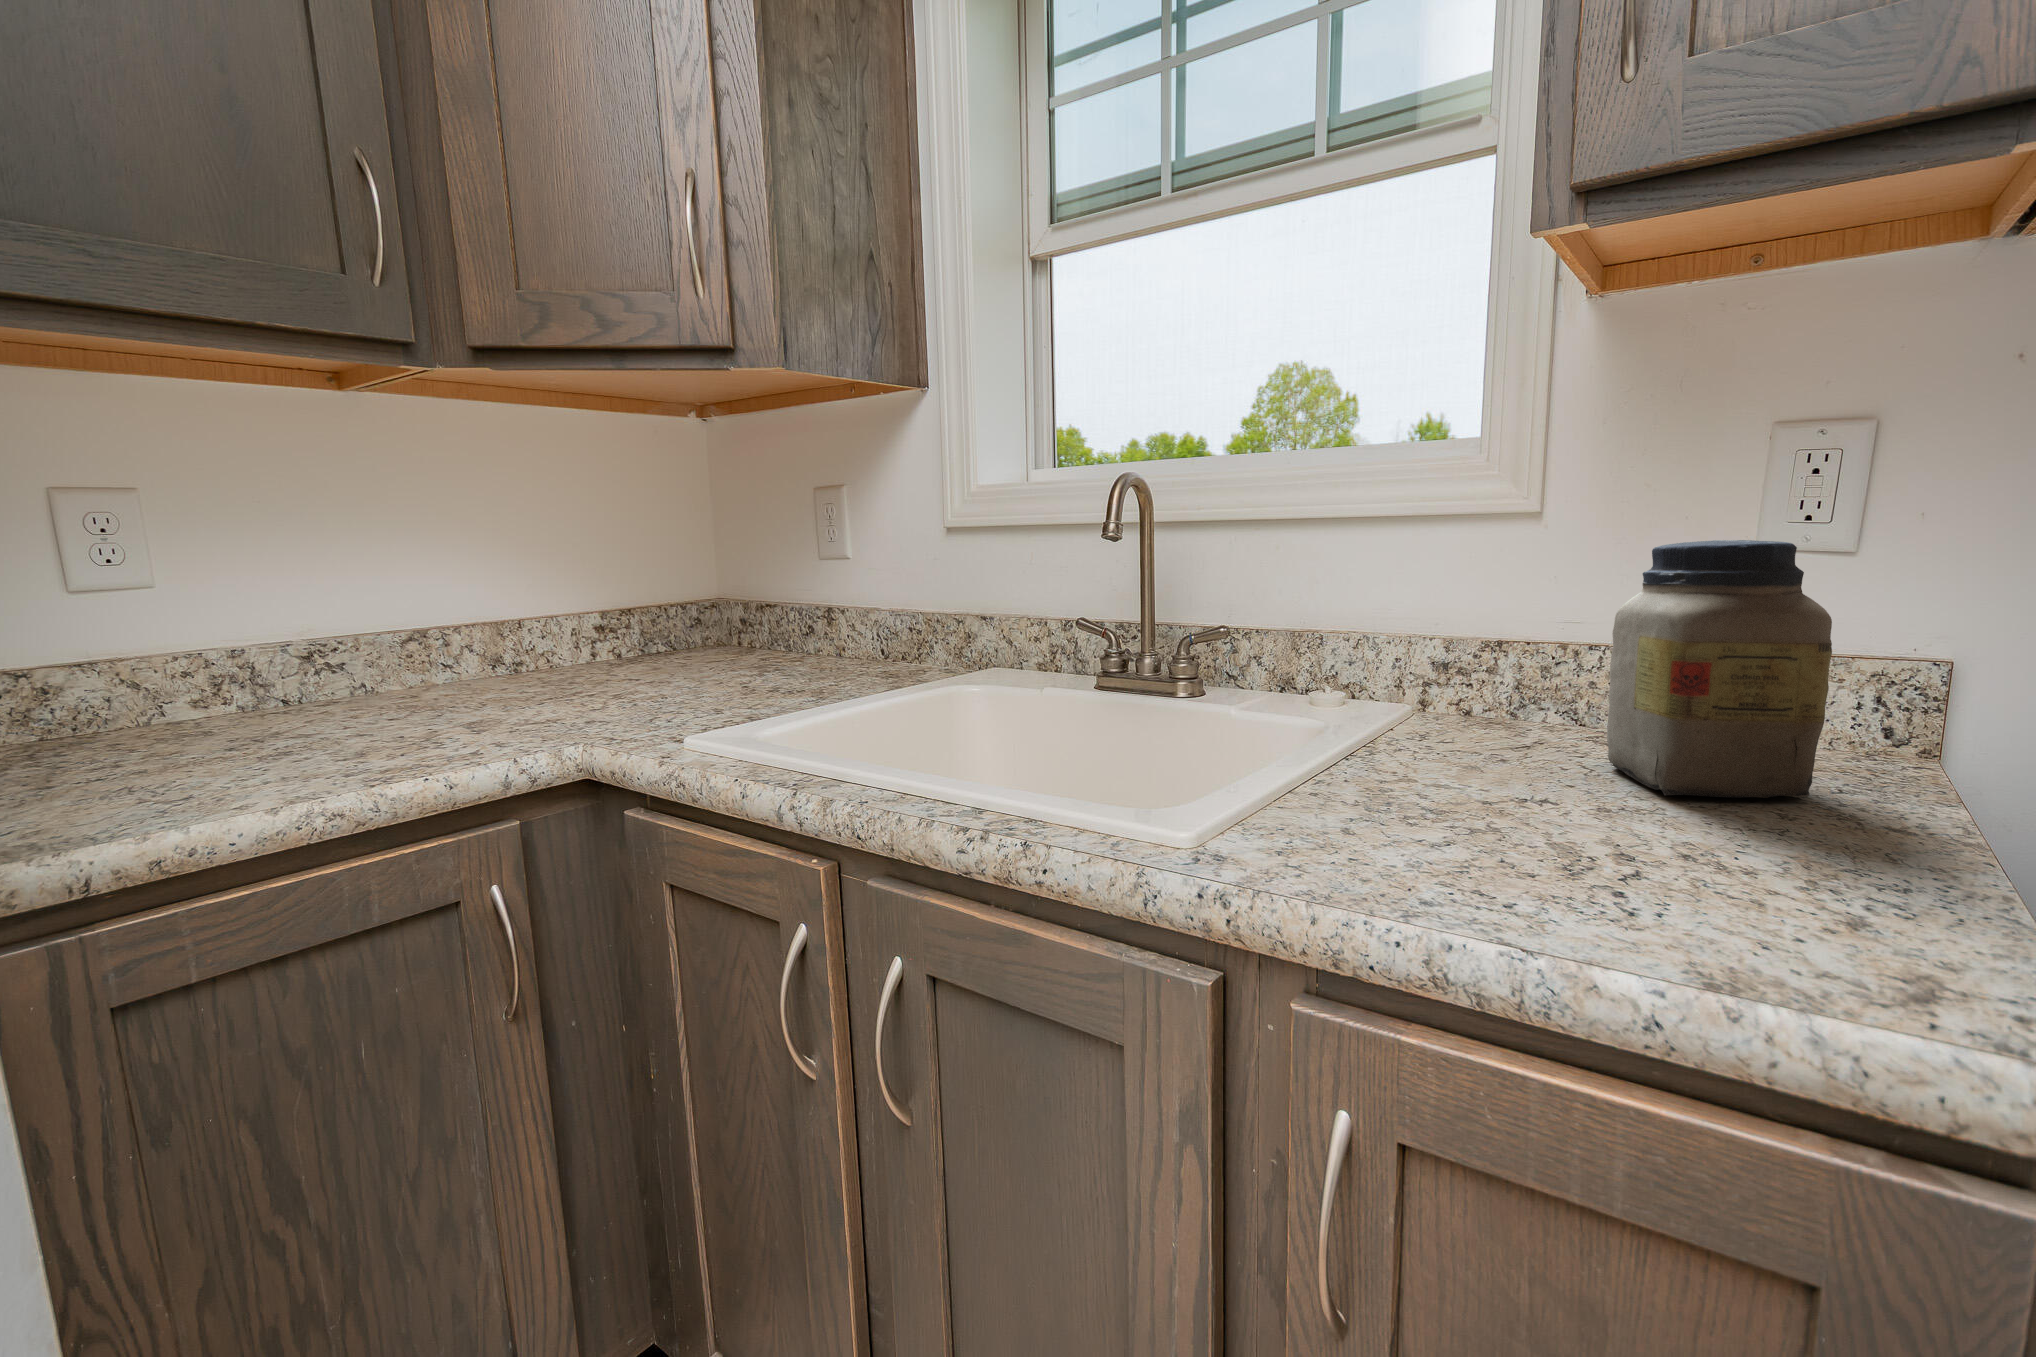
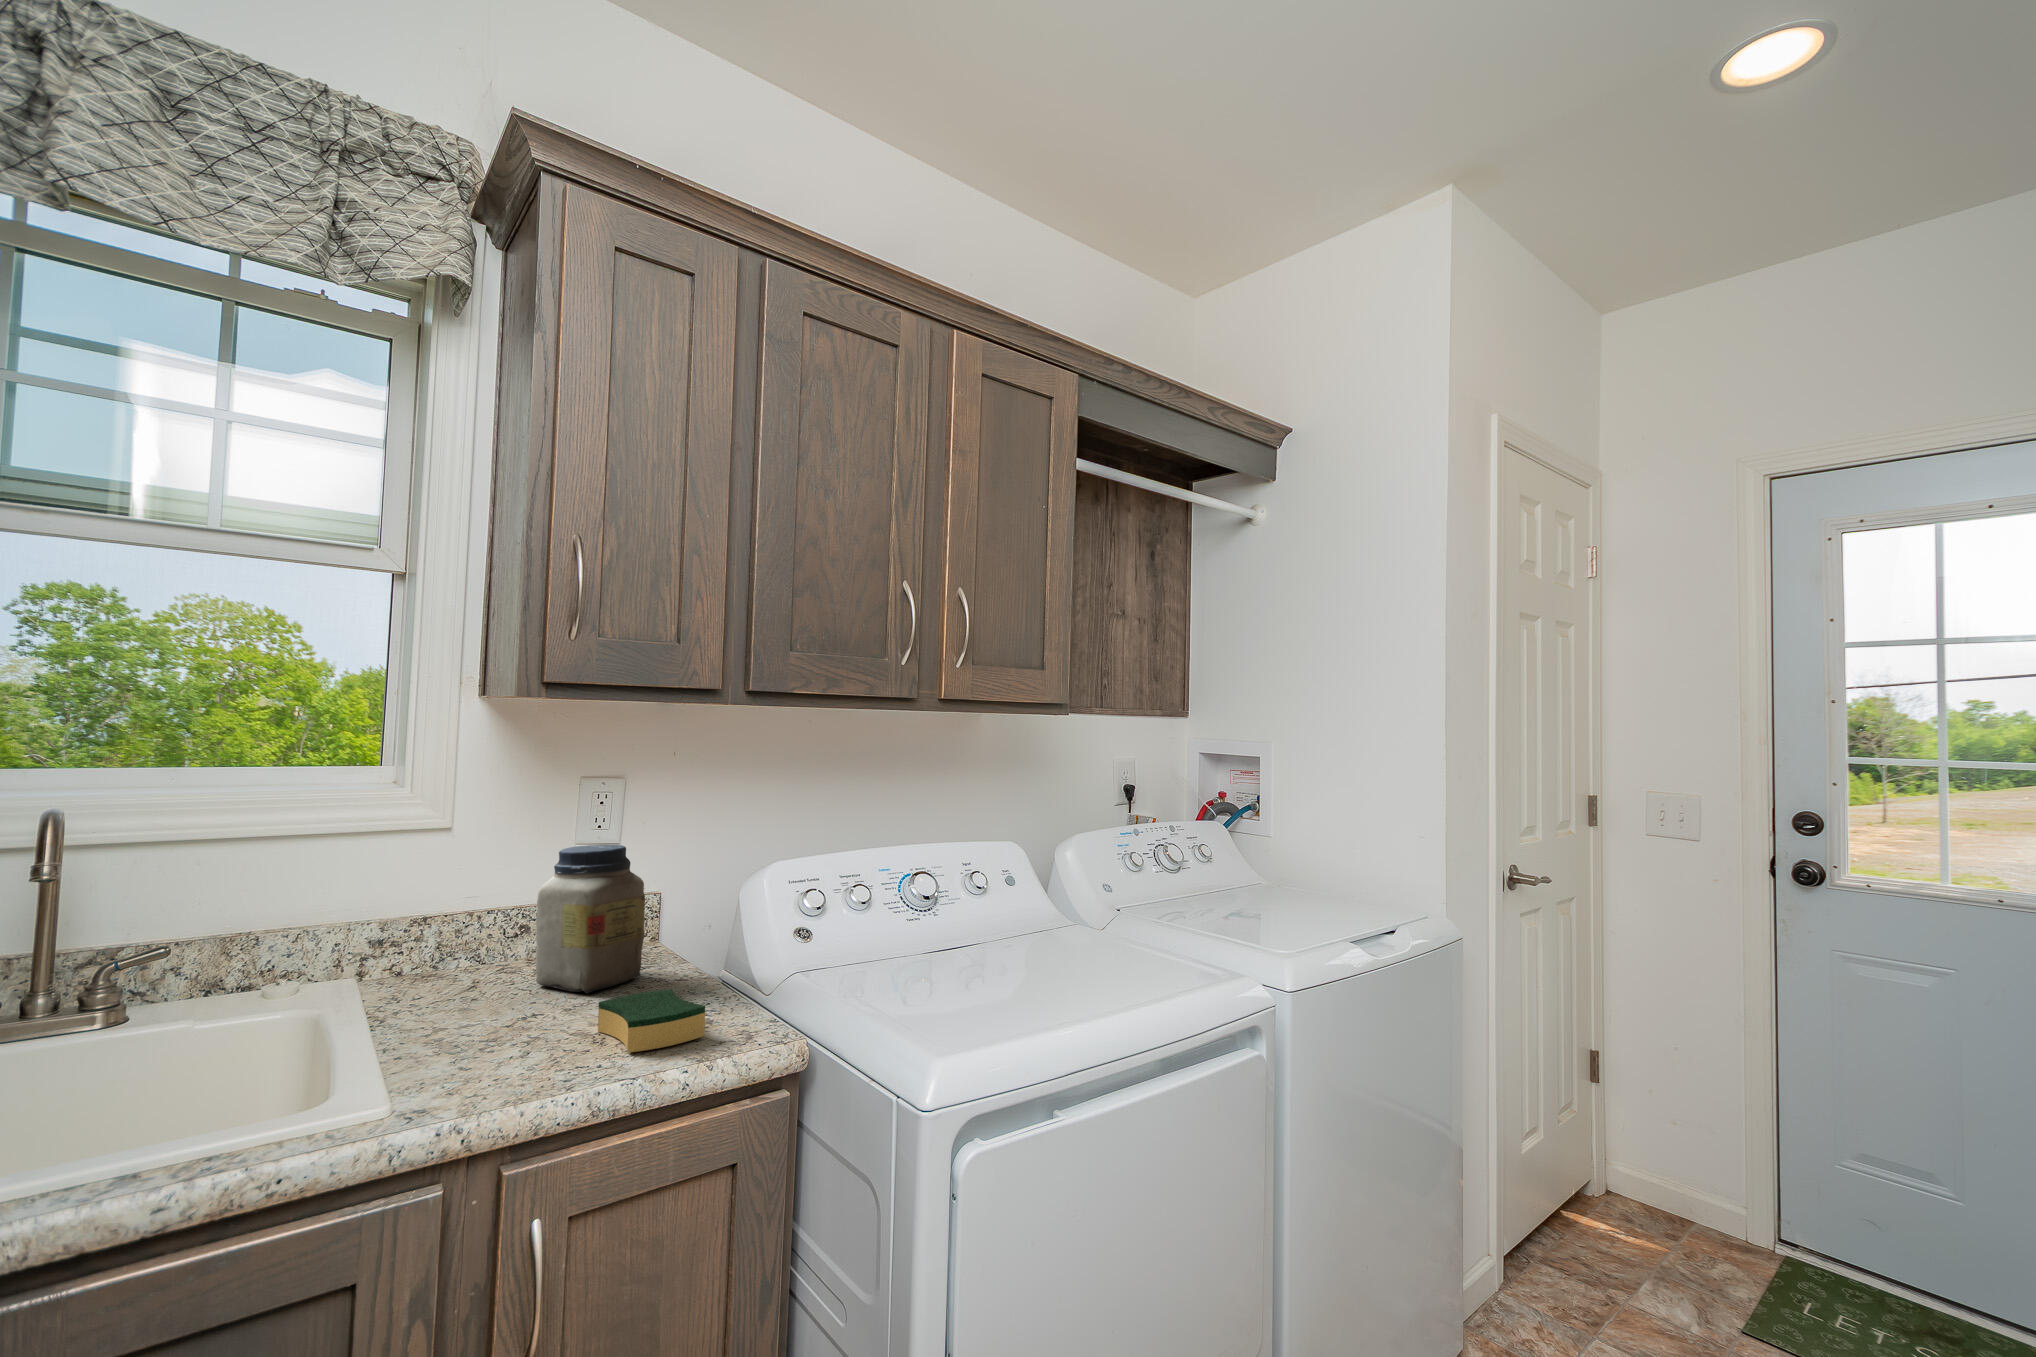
sponge: none [1583,803,1800,943] -> present [598,989,705,1053]

